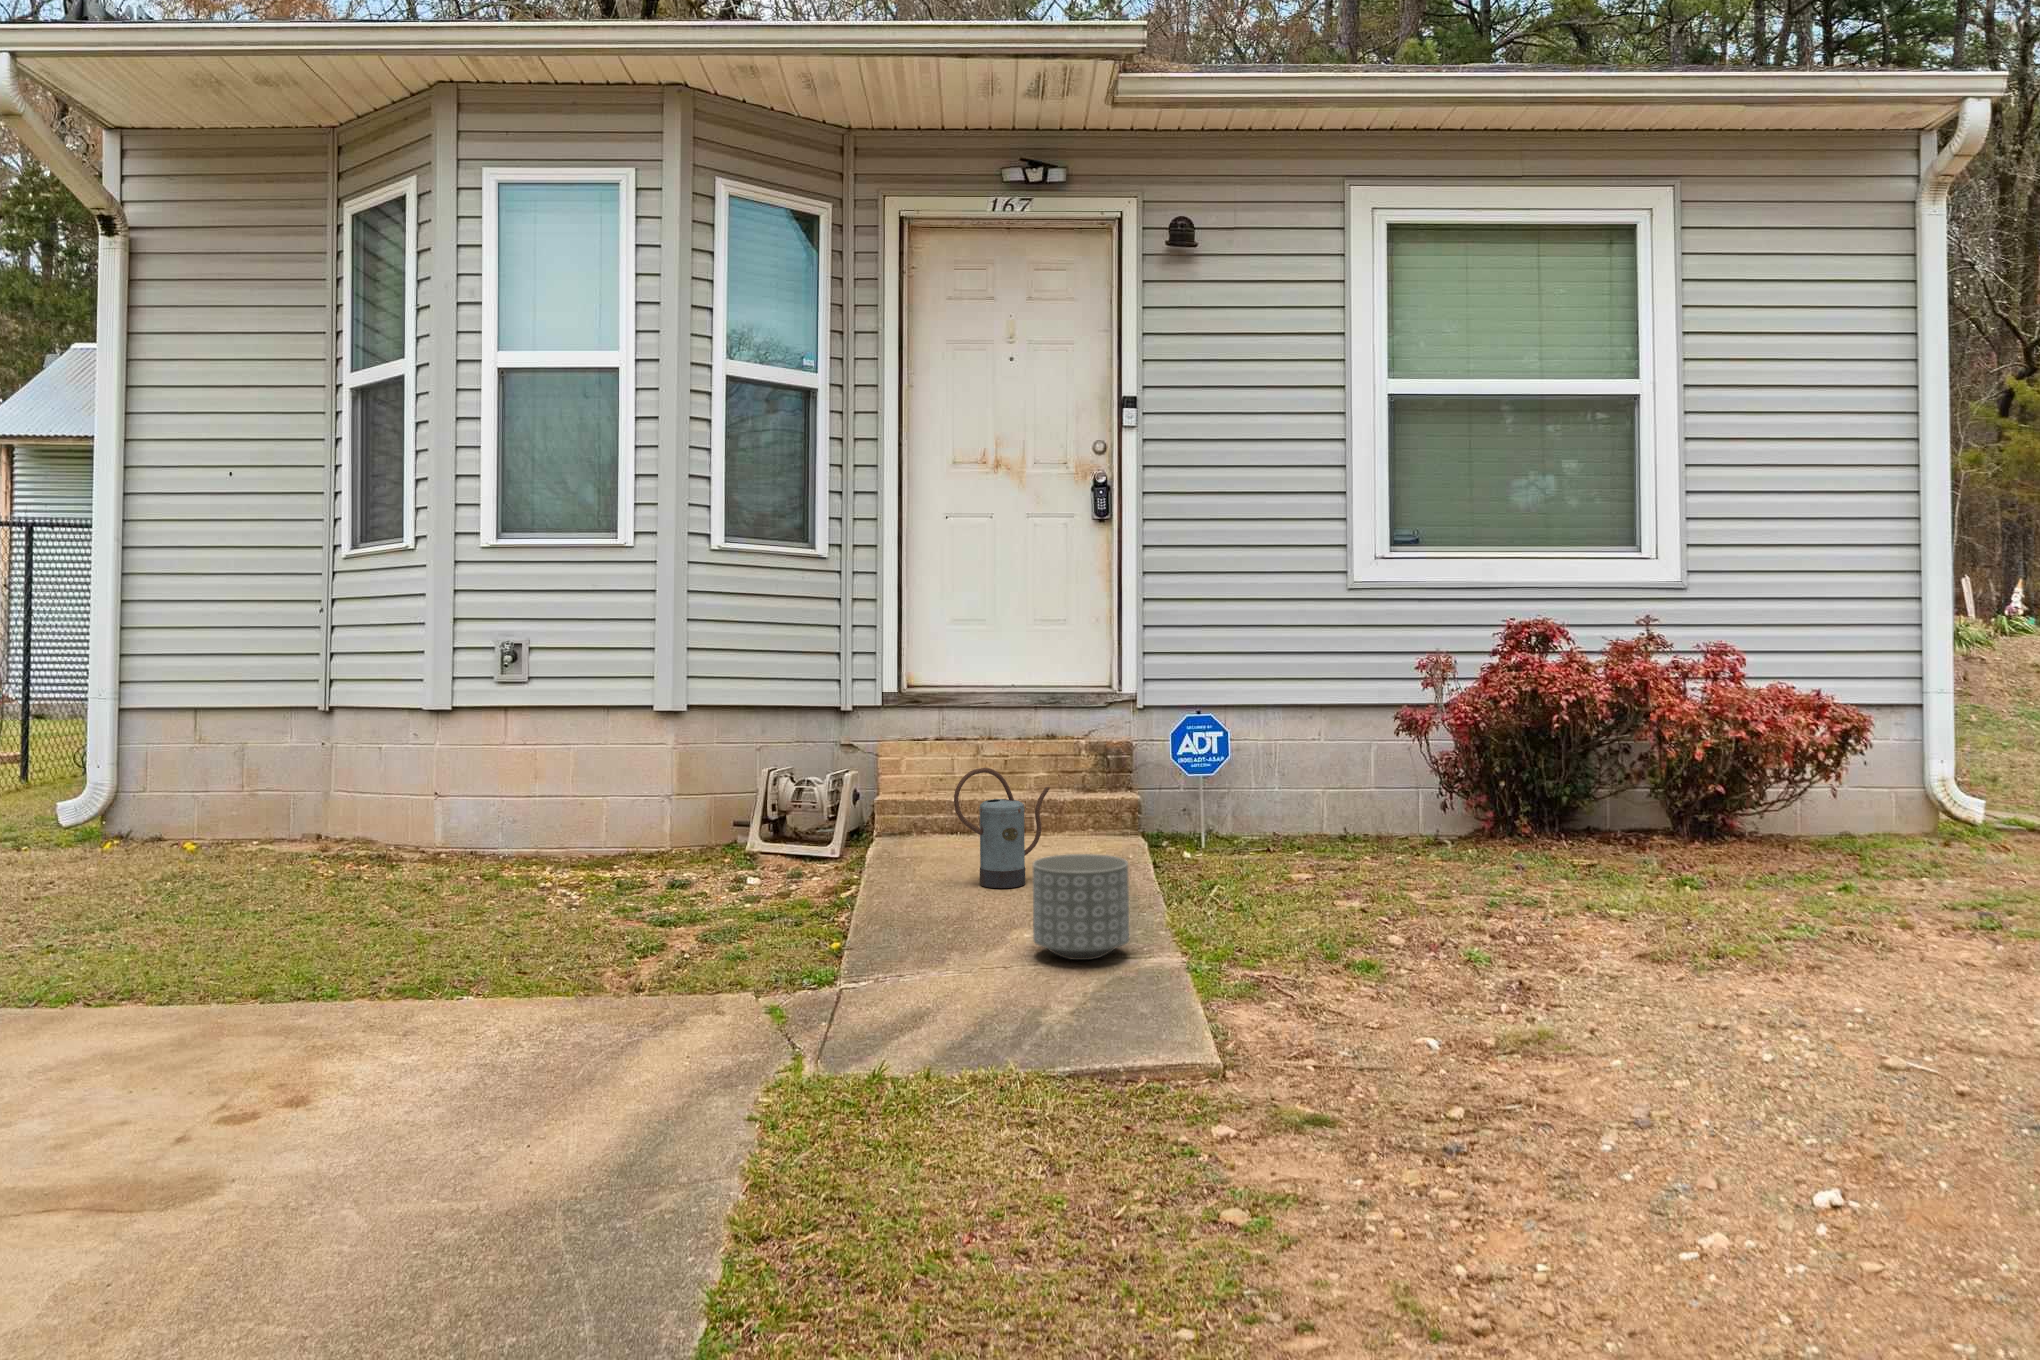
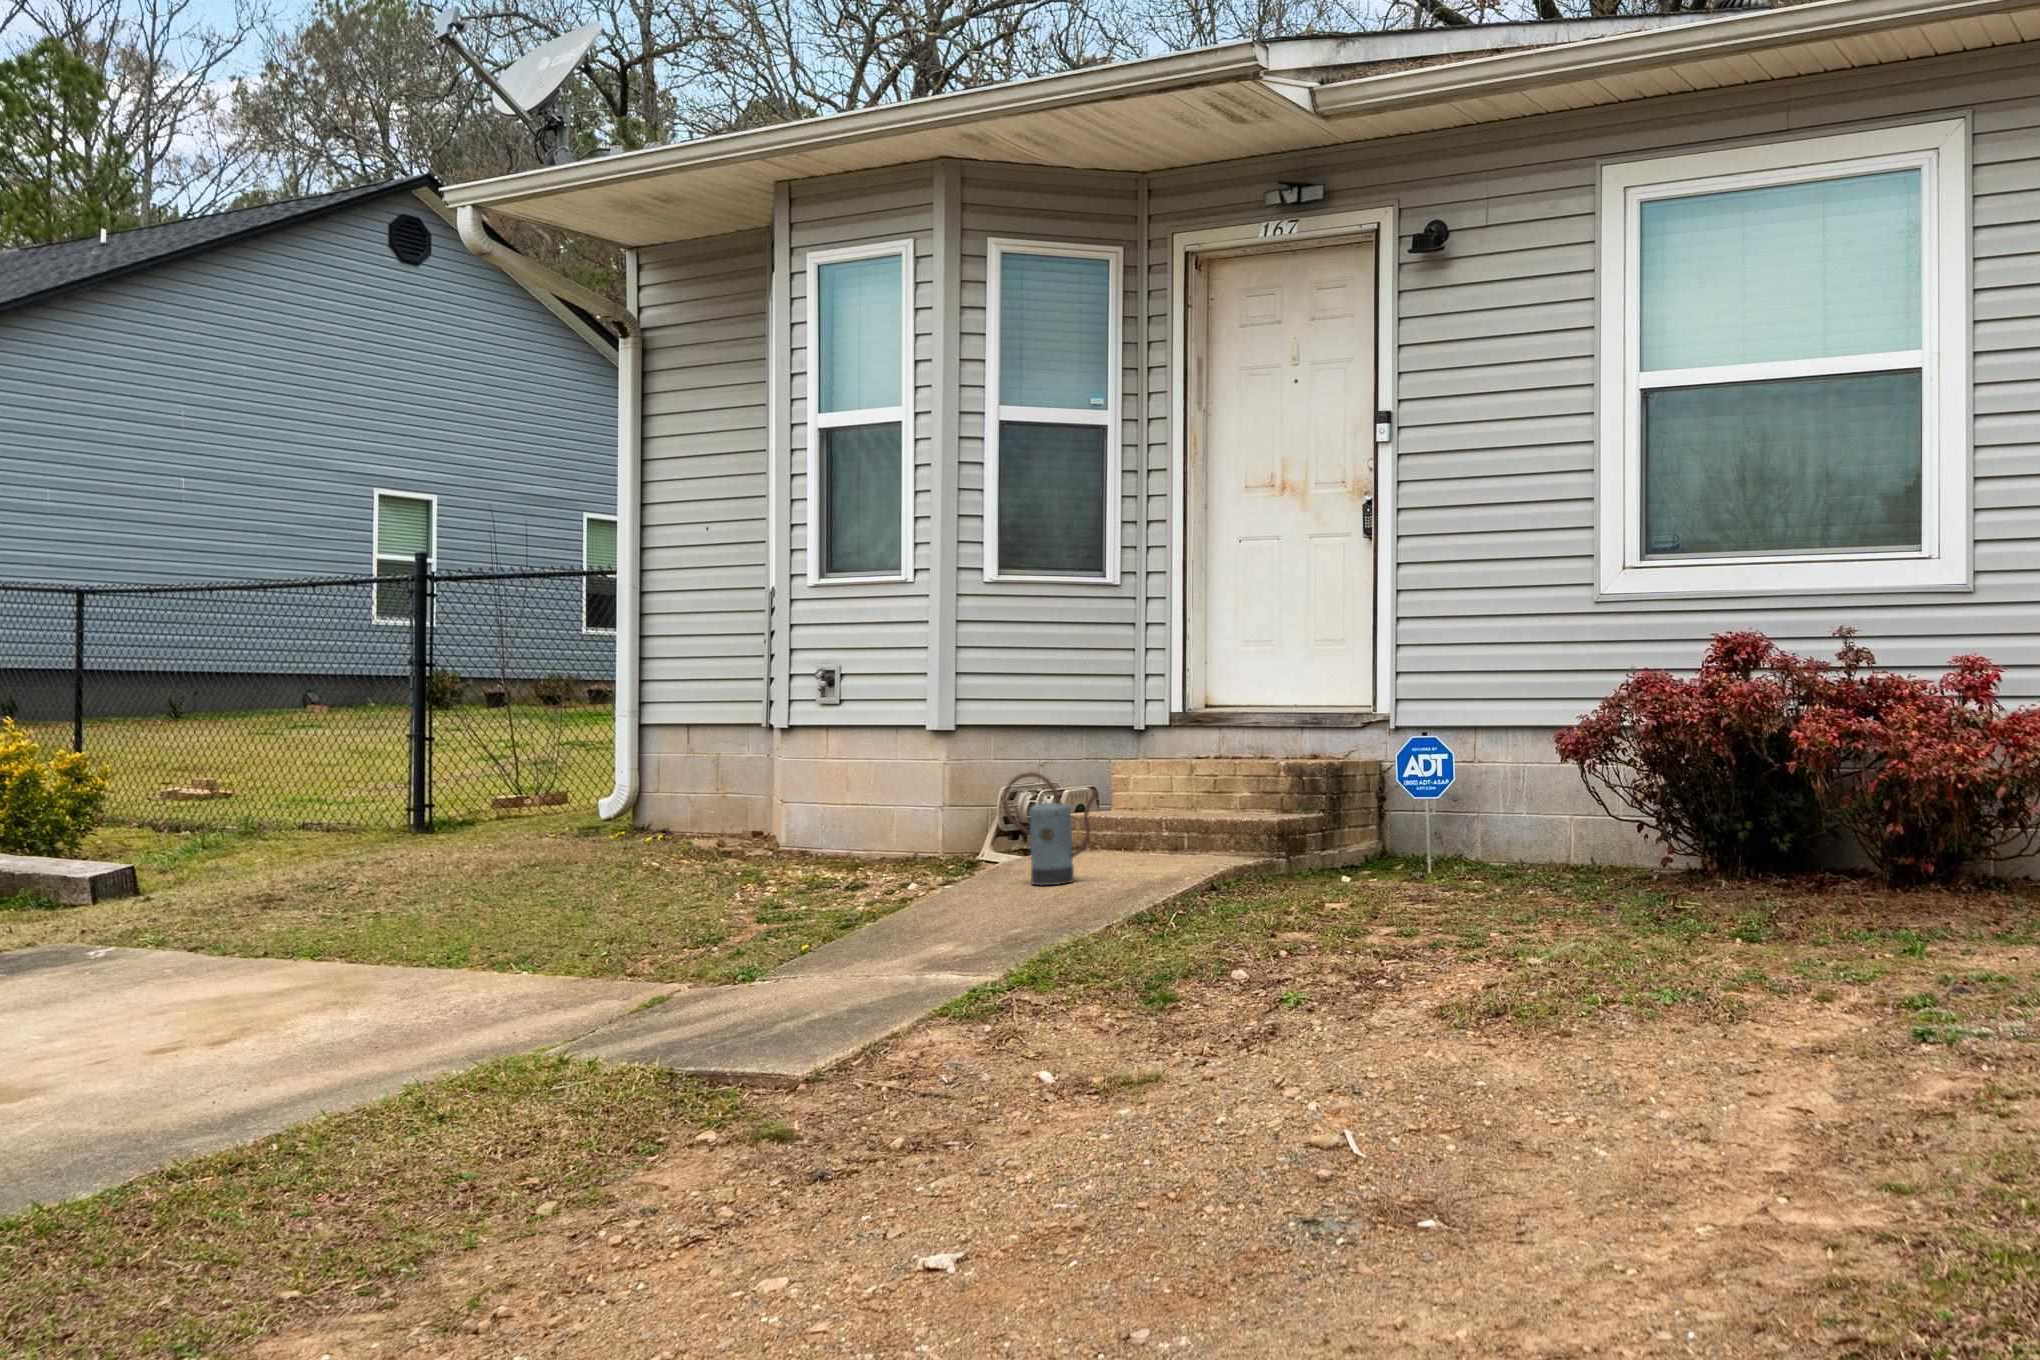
planter: present [1033,854,1129,960] -> none [892,843,983,937]

